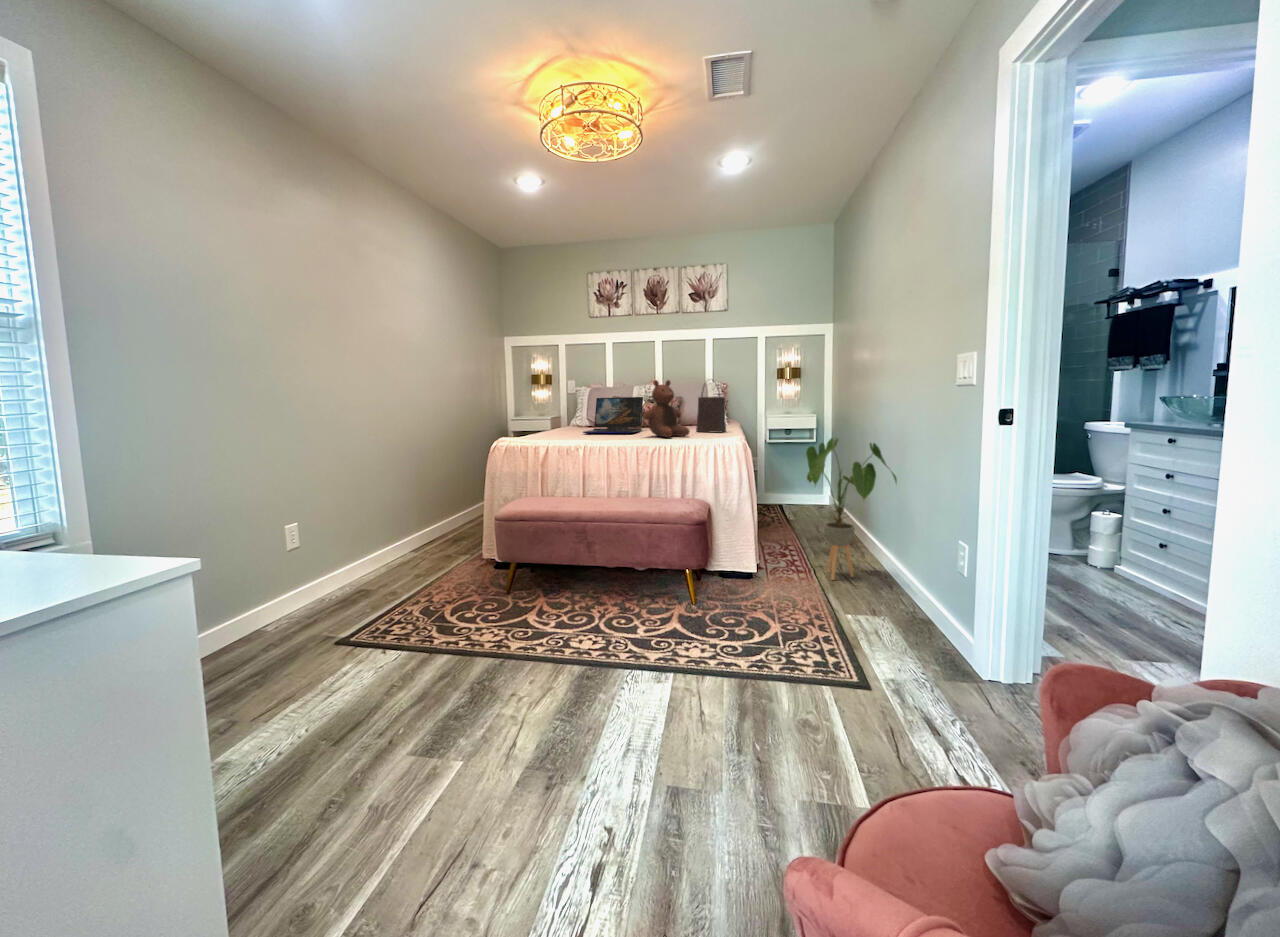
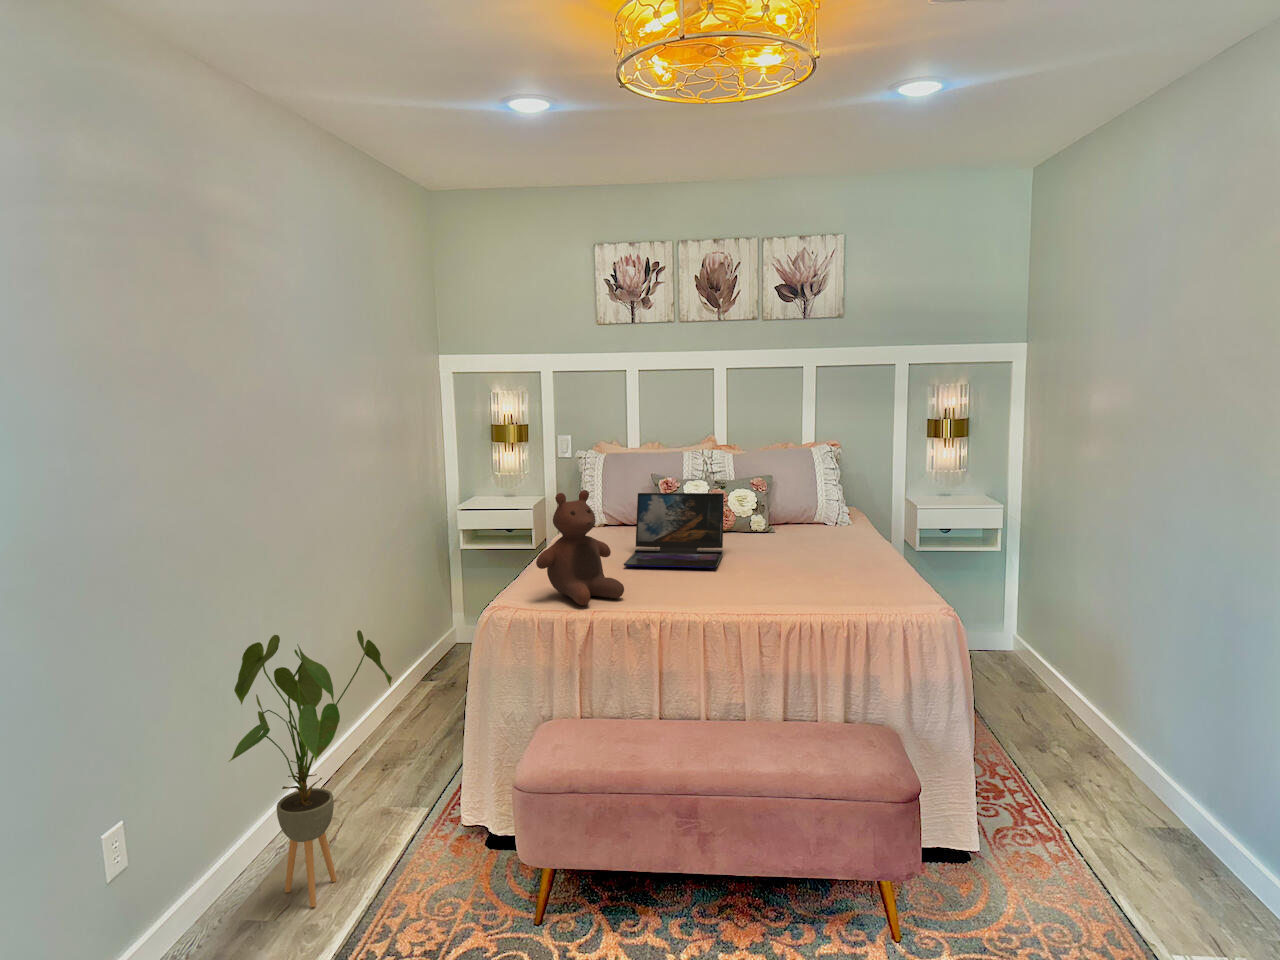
stuffed bear: present [643,380,690,437] -> present [536,490,624,605]
handbag: present [696,386,728,433] -> none [825,470,885,566]
house plant: present [806,438,897,580] -> present [229,630,392,907]

